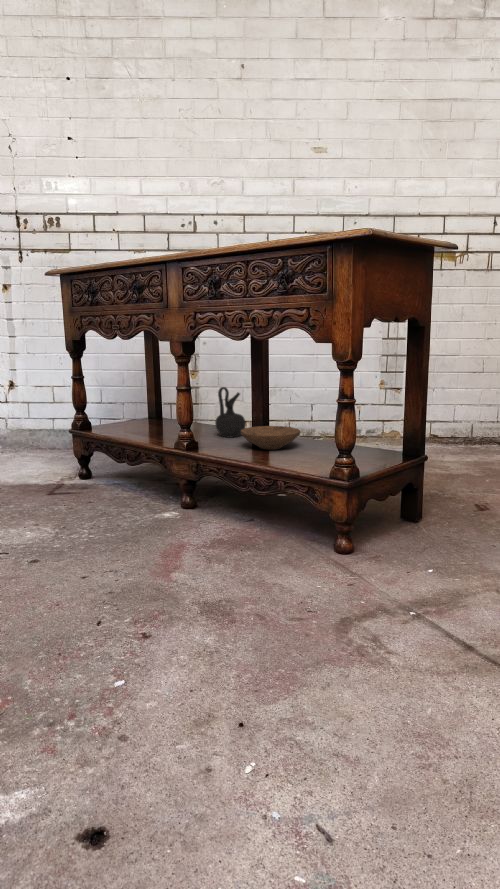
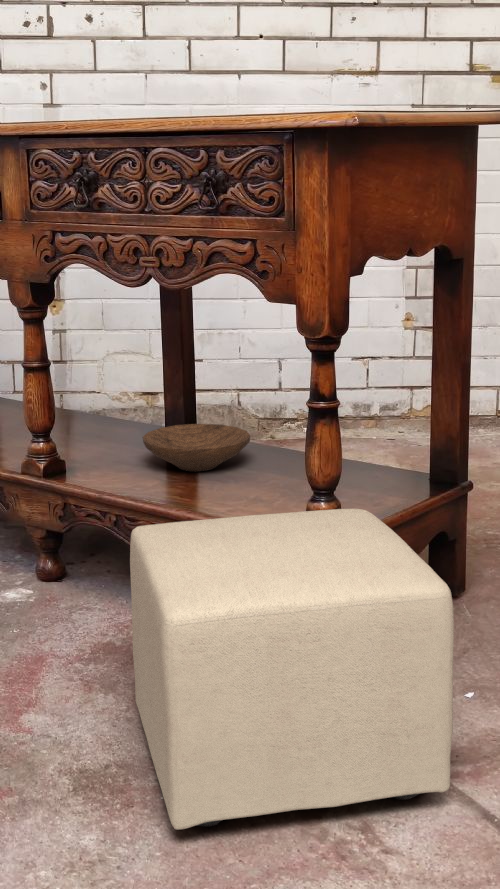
ceramic jug: present [215,387,246,437] -> none [97,351,153,442]
ottoman: none [236,459,430,634] -> present [130,509,454,830]

